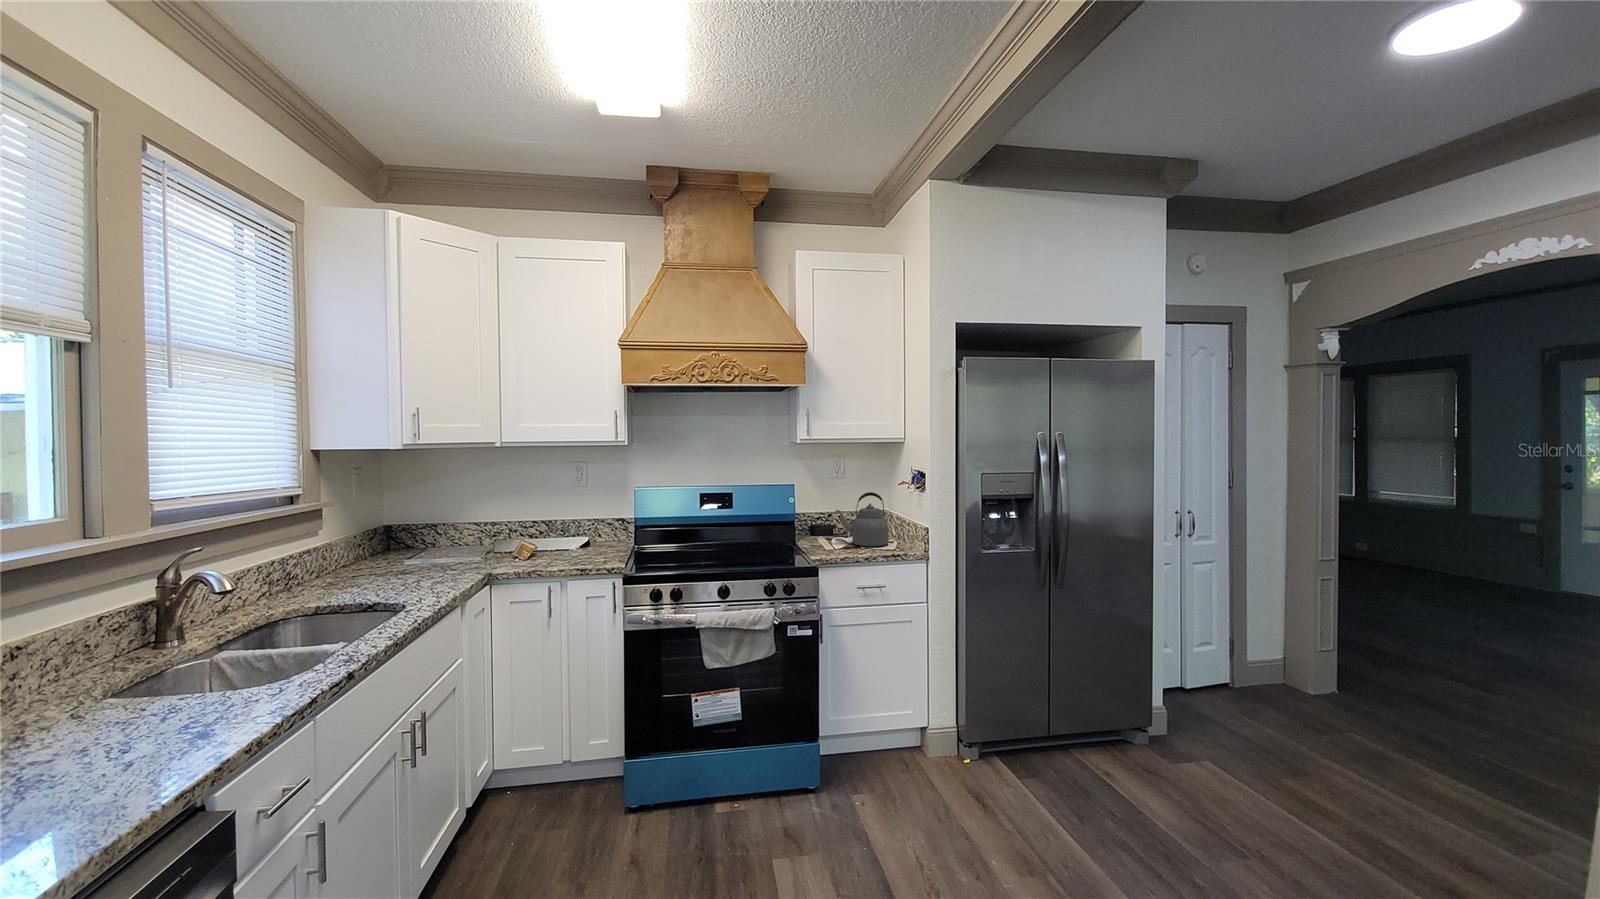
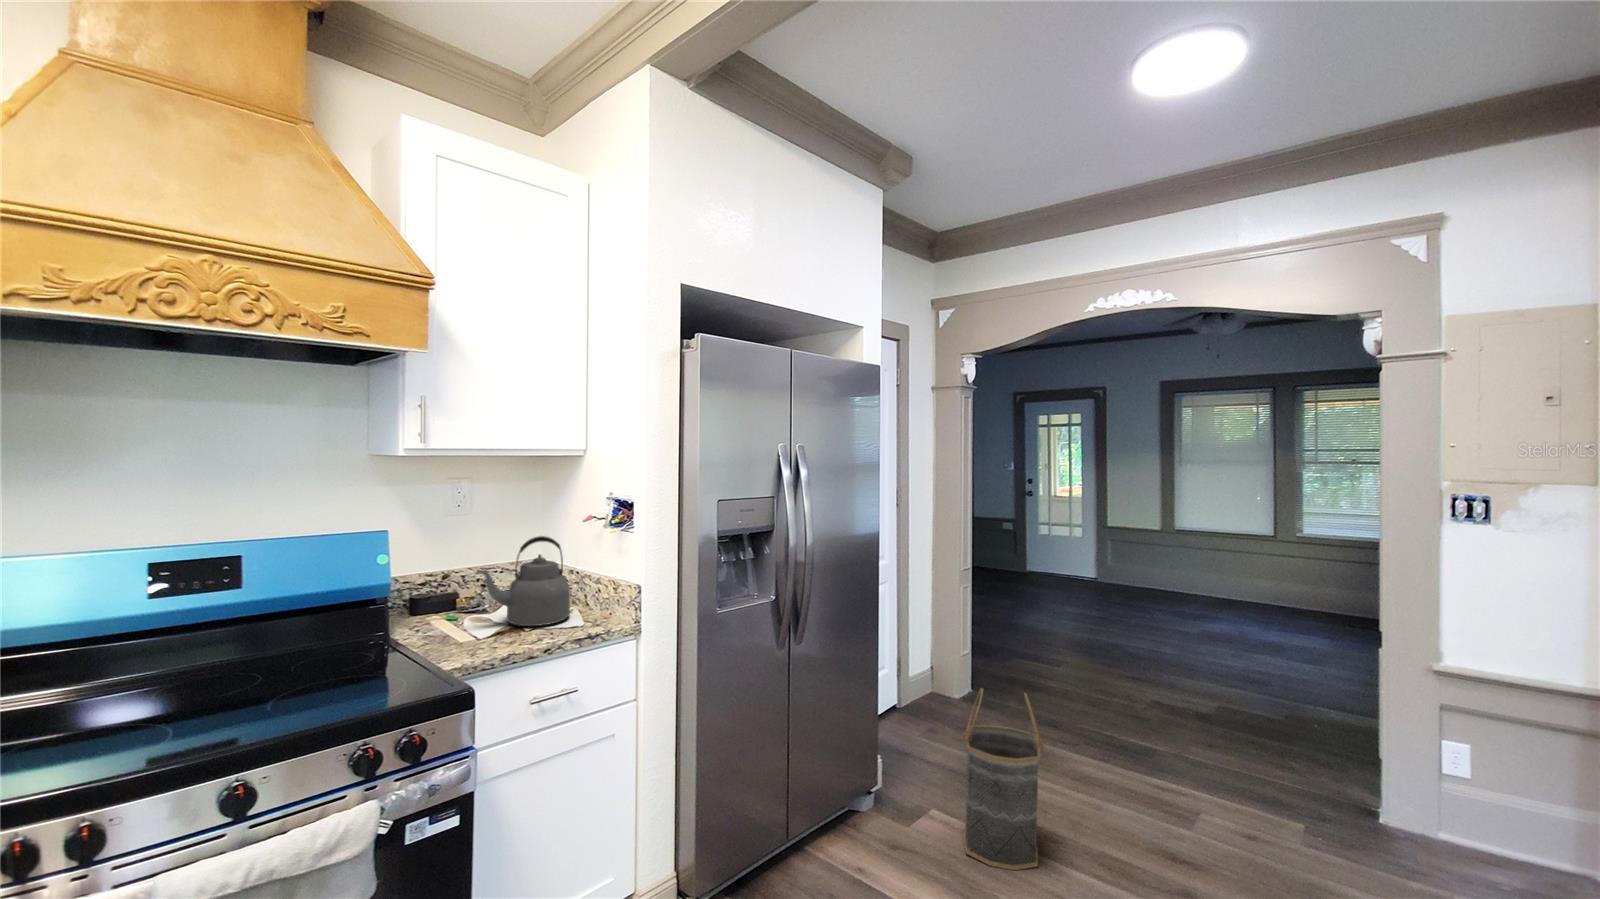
basket: none [1234,662,1336,847] -> present [963,688,1044,870]

